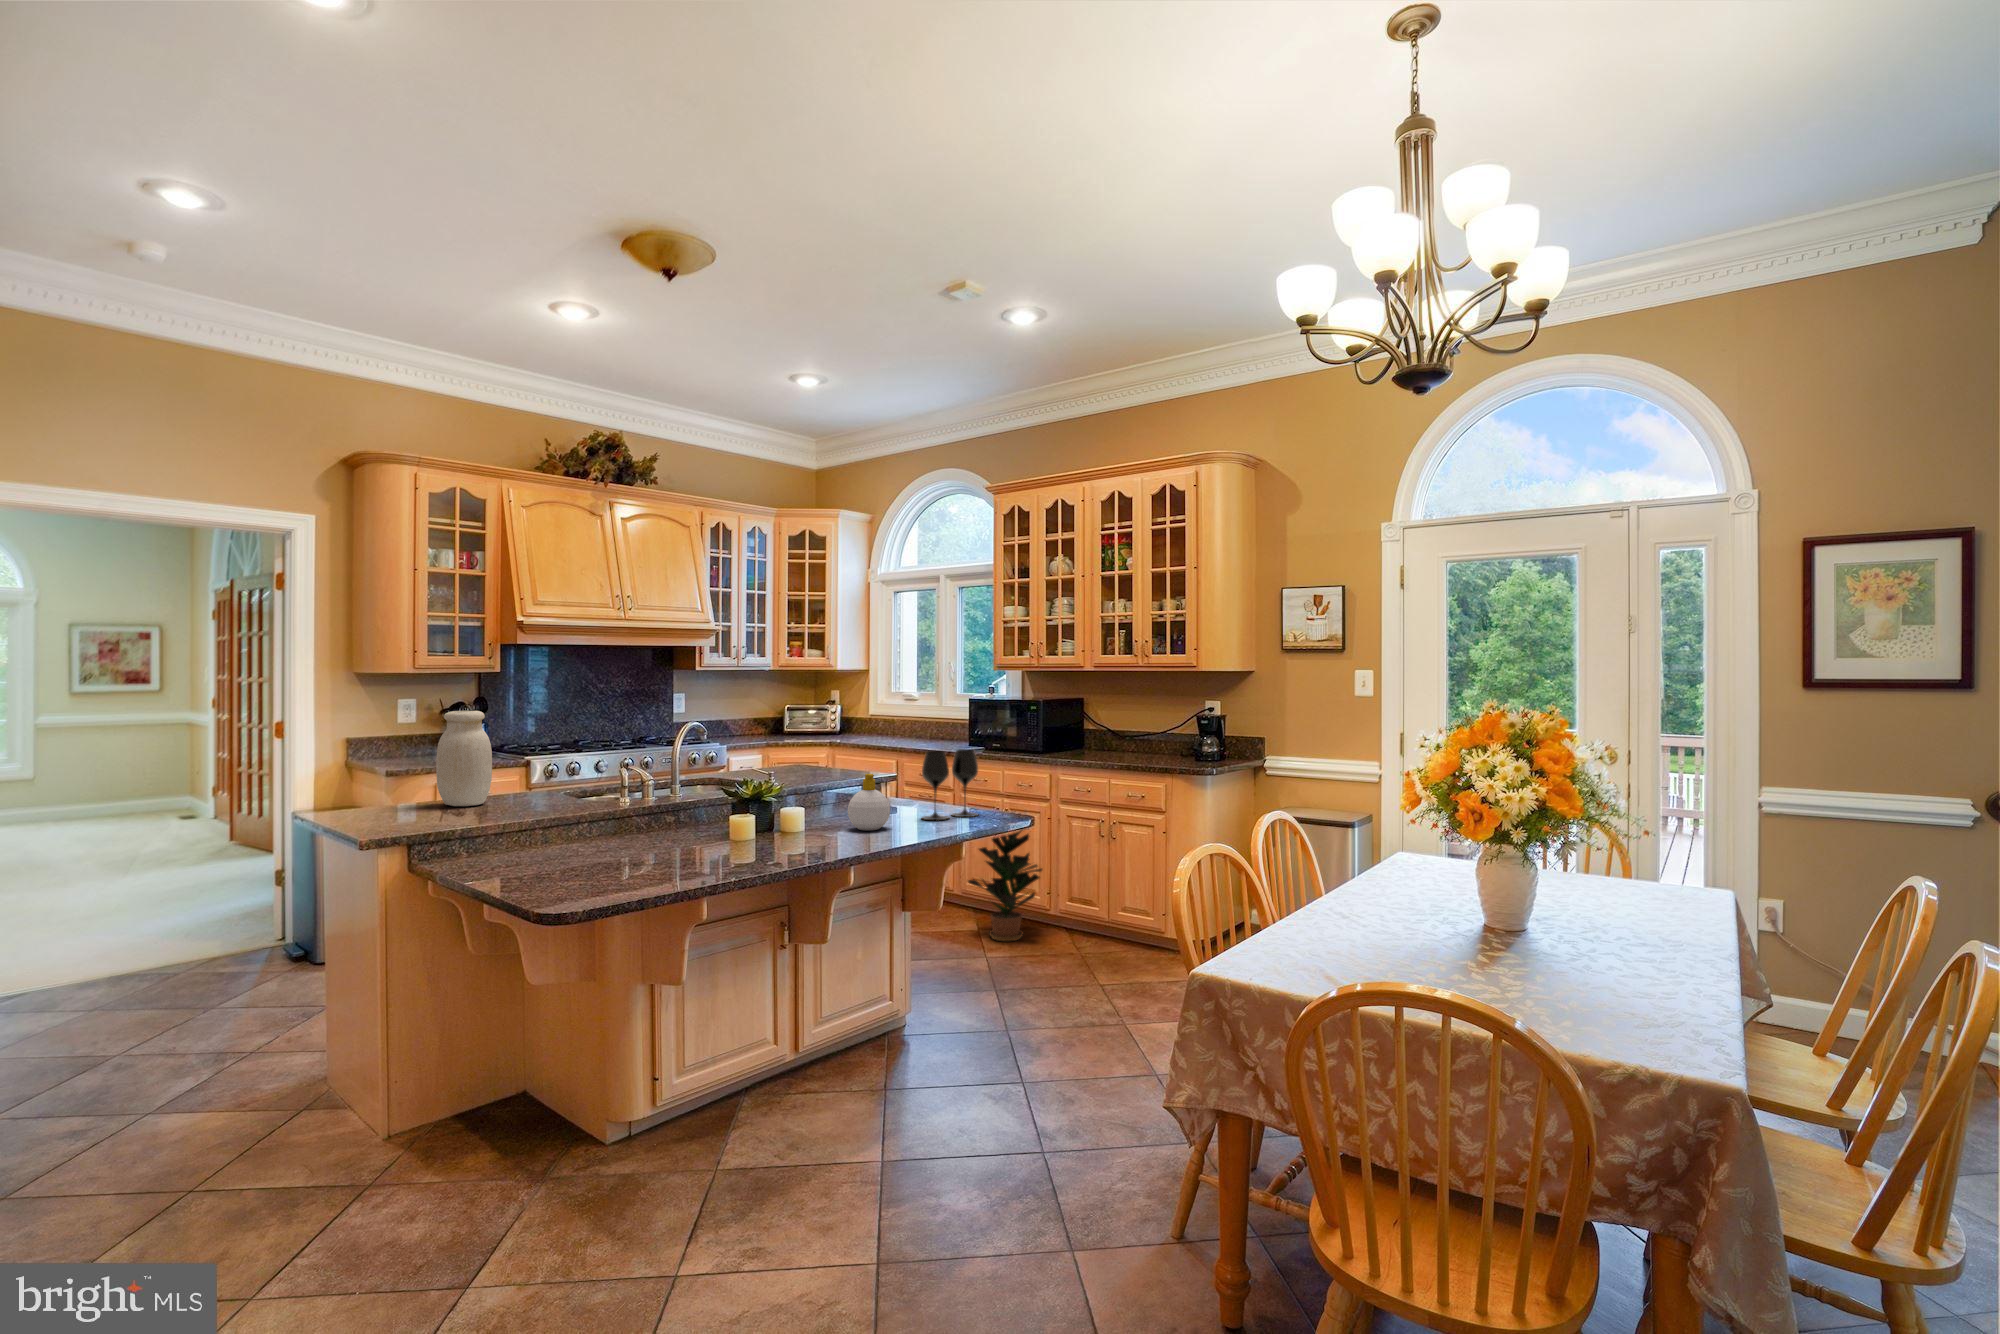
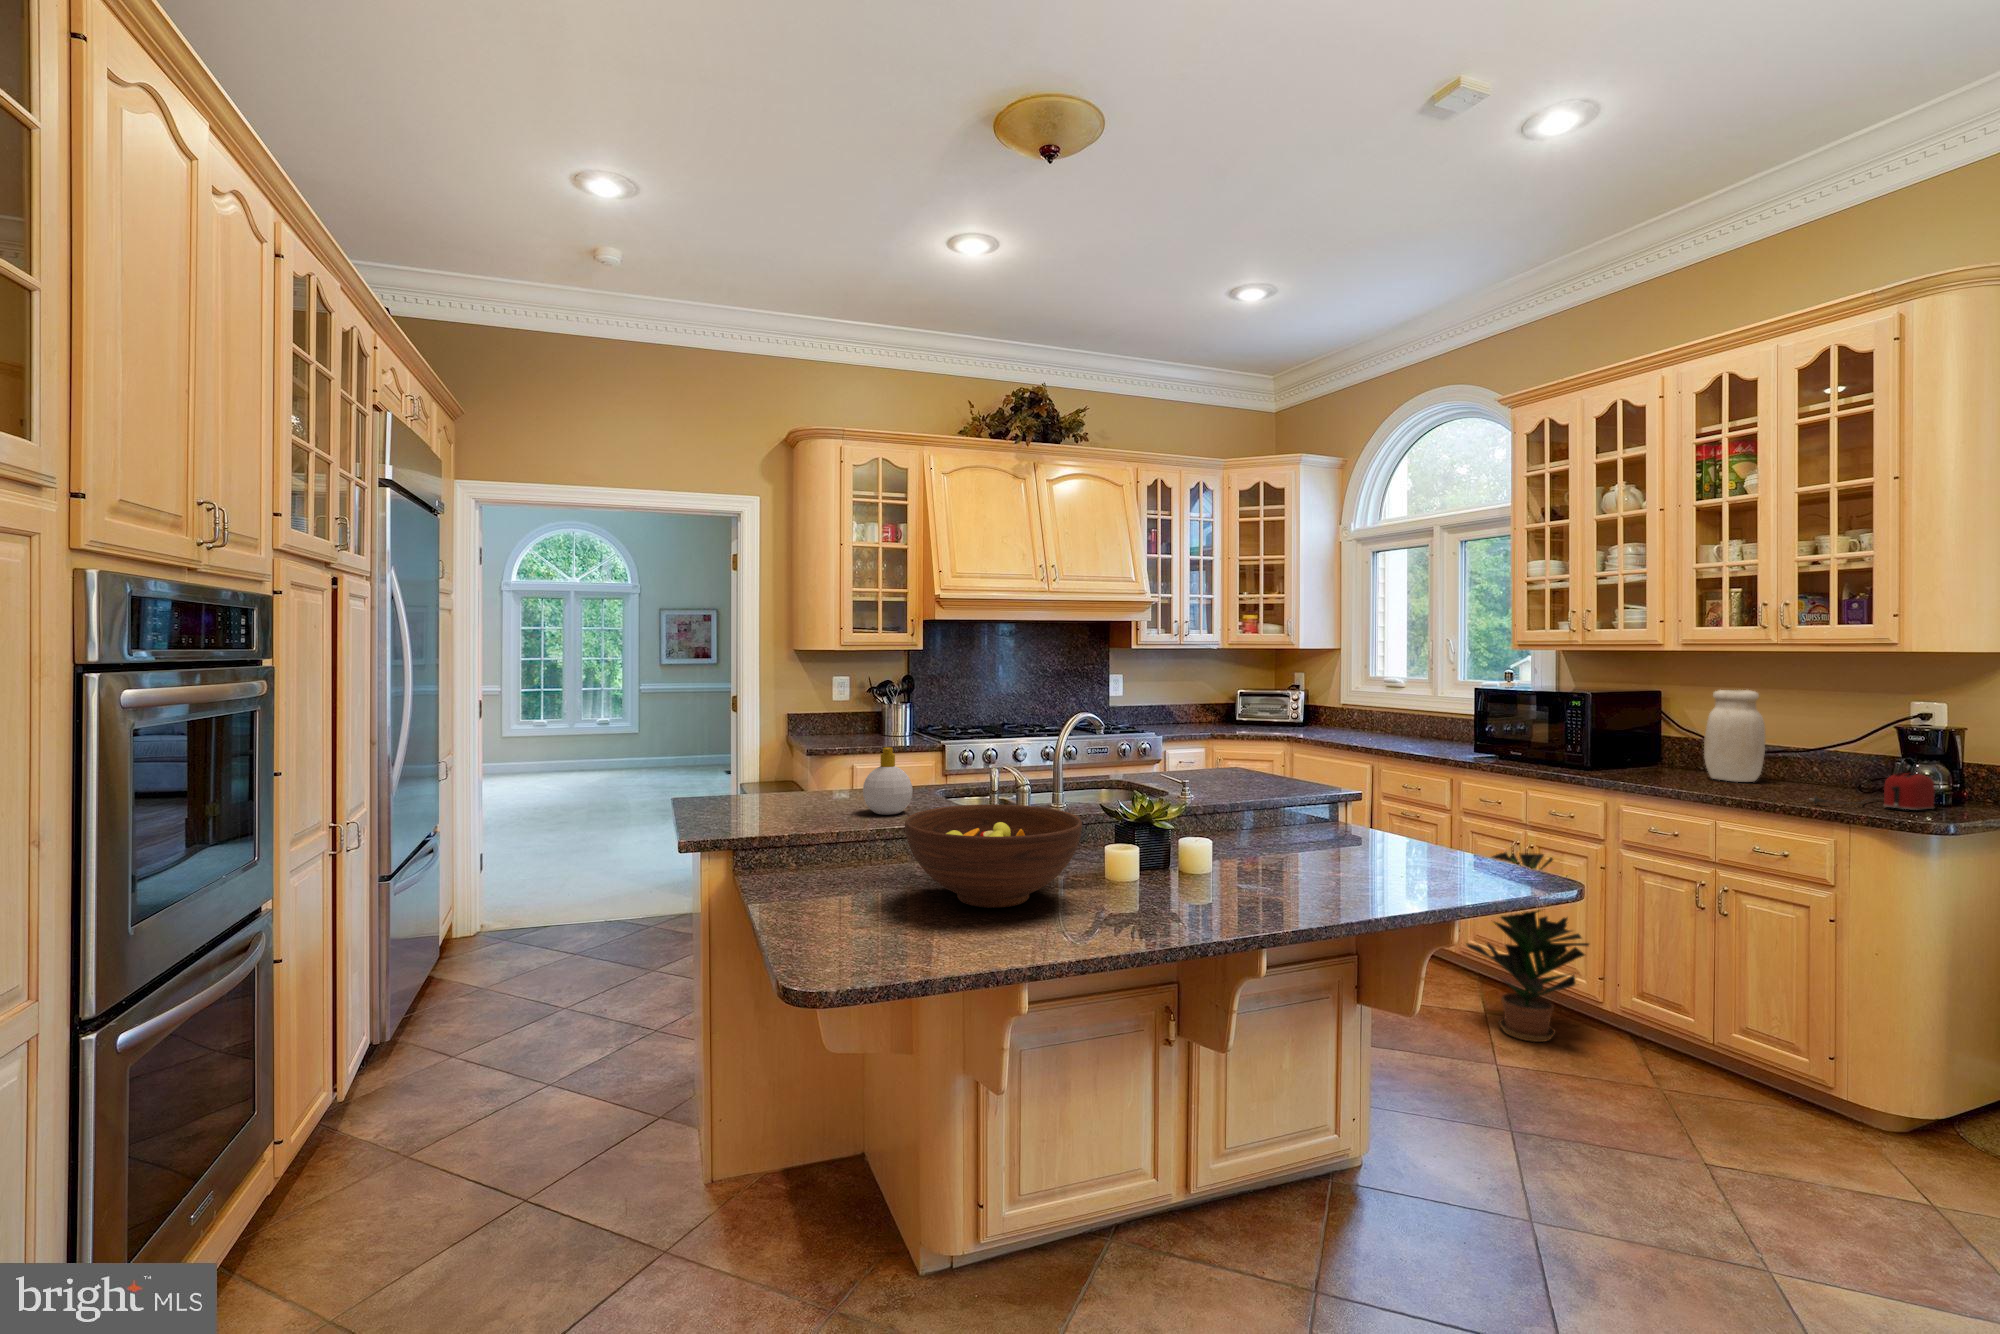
jar: present [436,711,492,806] -> present [1704,690,1765,782]
toaster: none [1155,742,1212,764] -> present [1813,773,1935,810]
wine glass: present [922,749,978,820] -> none [1379,773,1479,883]
soap bottle: present [848,774,890,830] -> present [863,747,913,815]
fruit bowl: none [596,786,732,857] -> present [905,804,1082,908]

